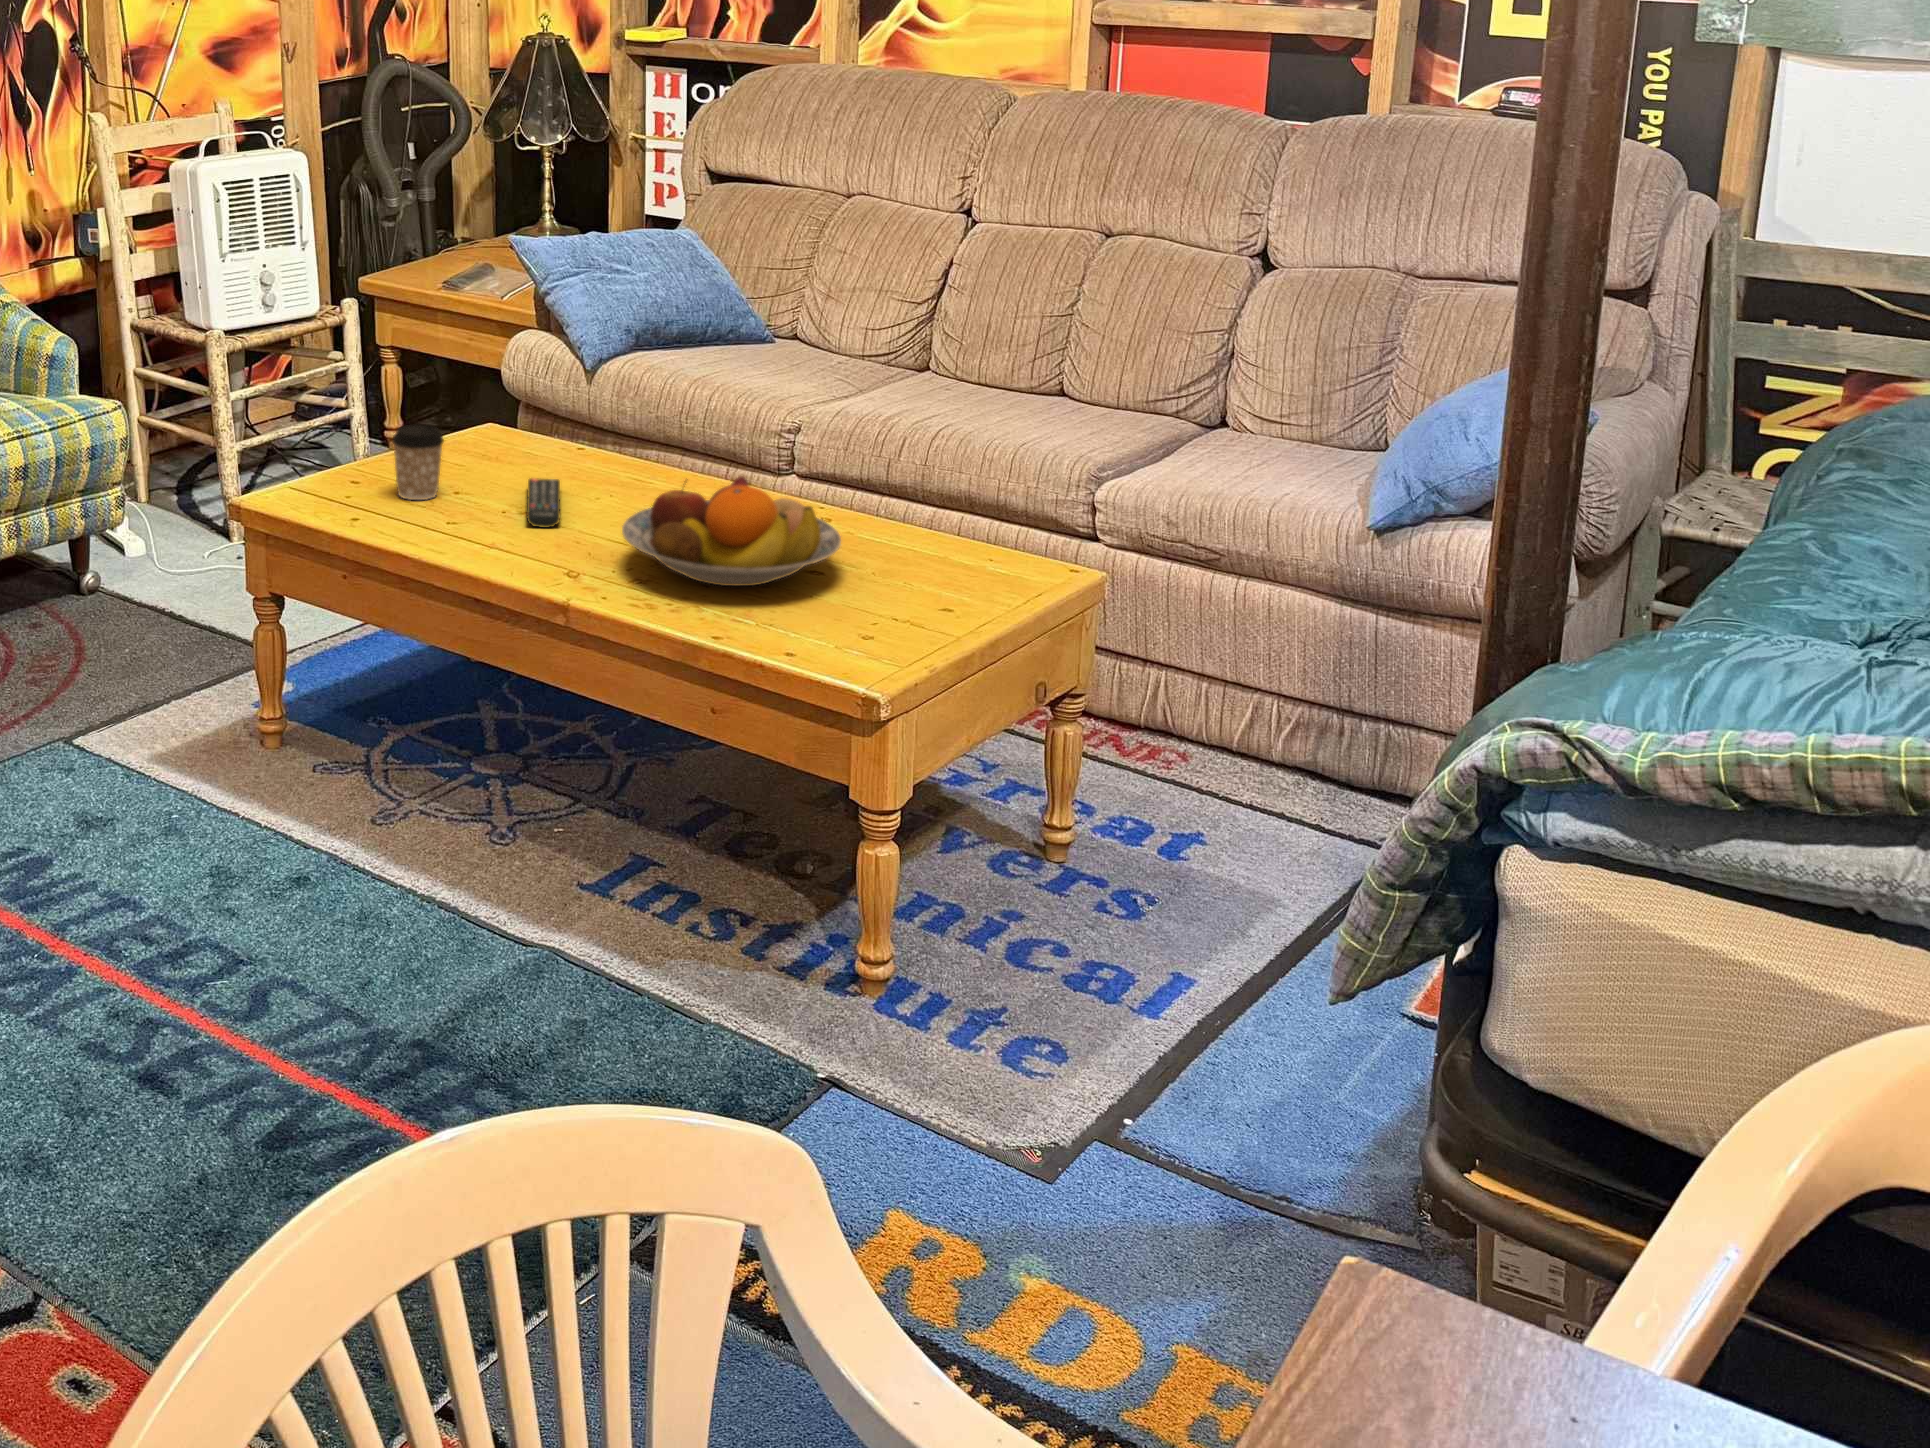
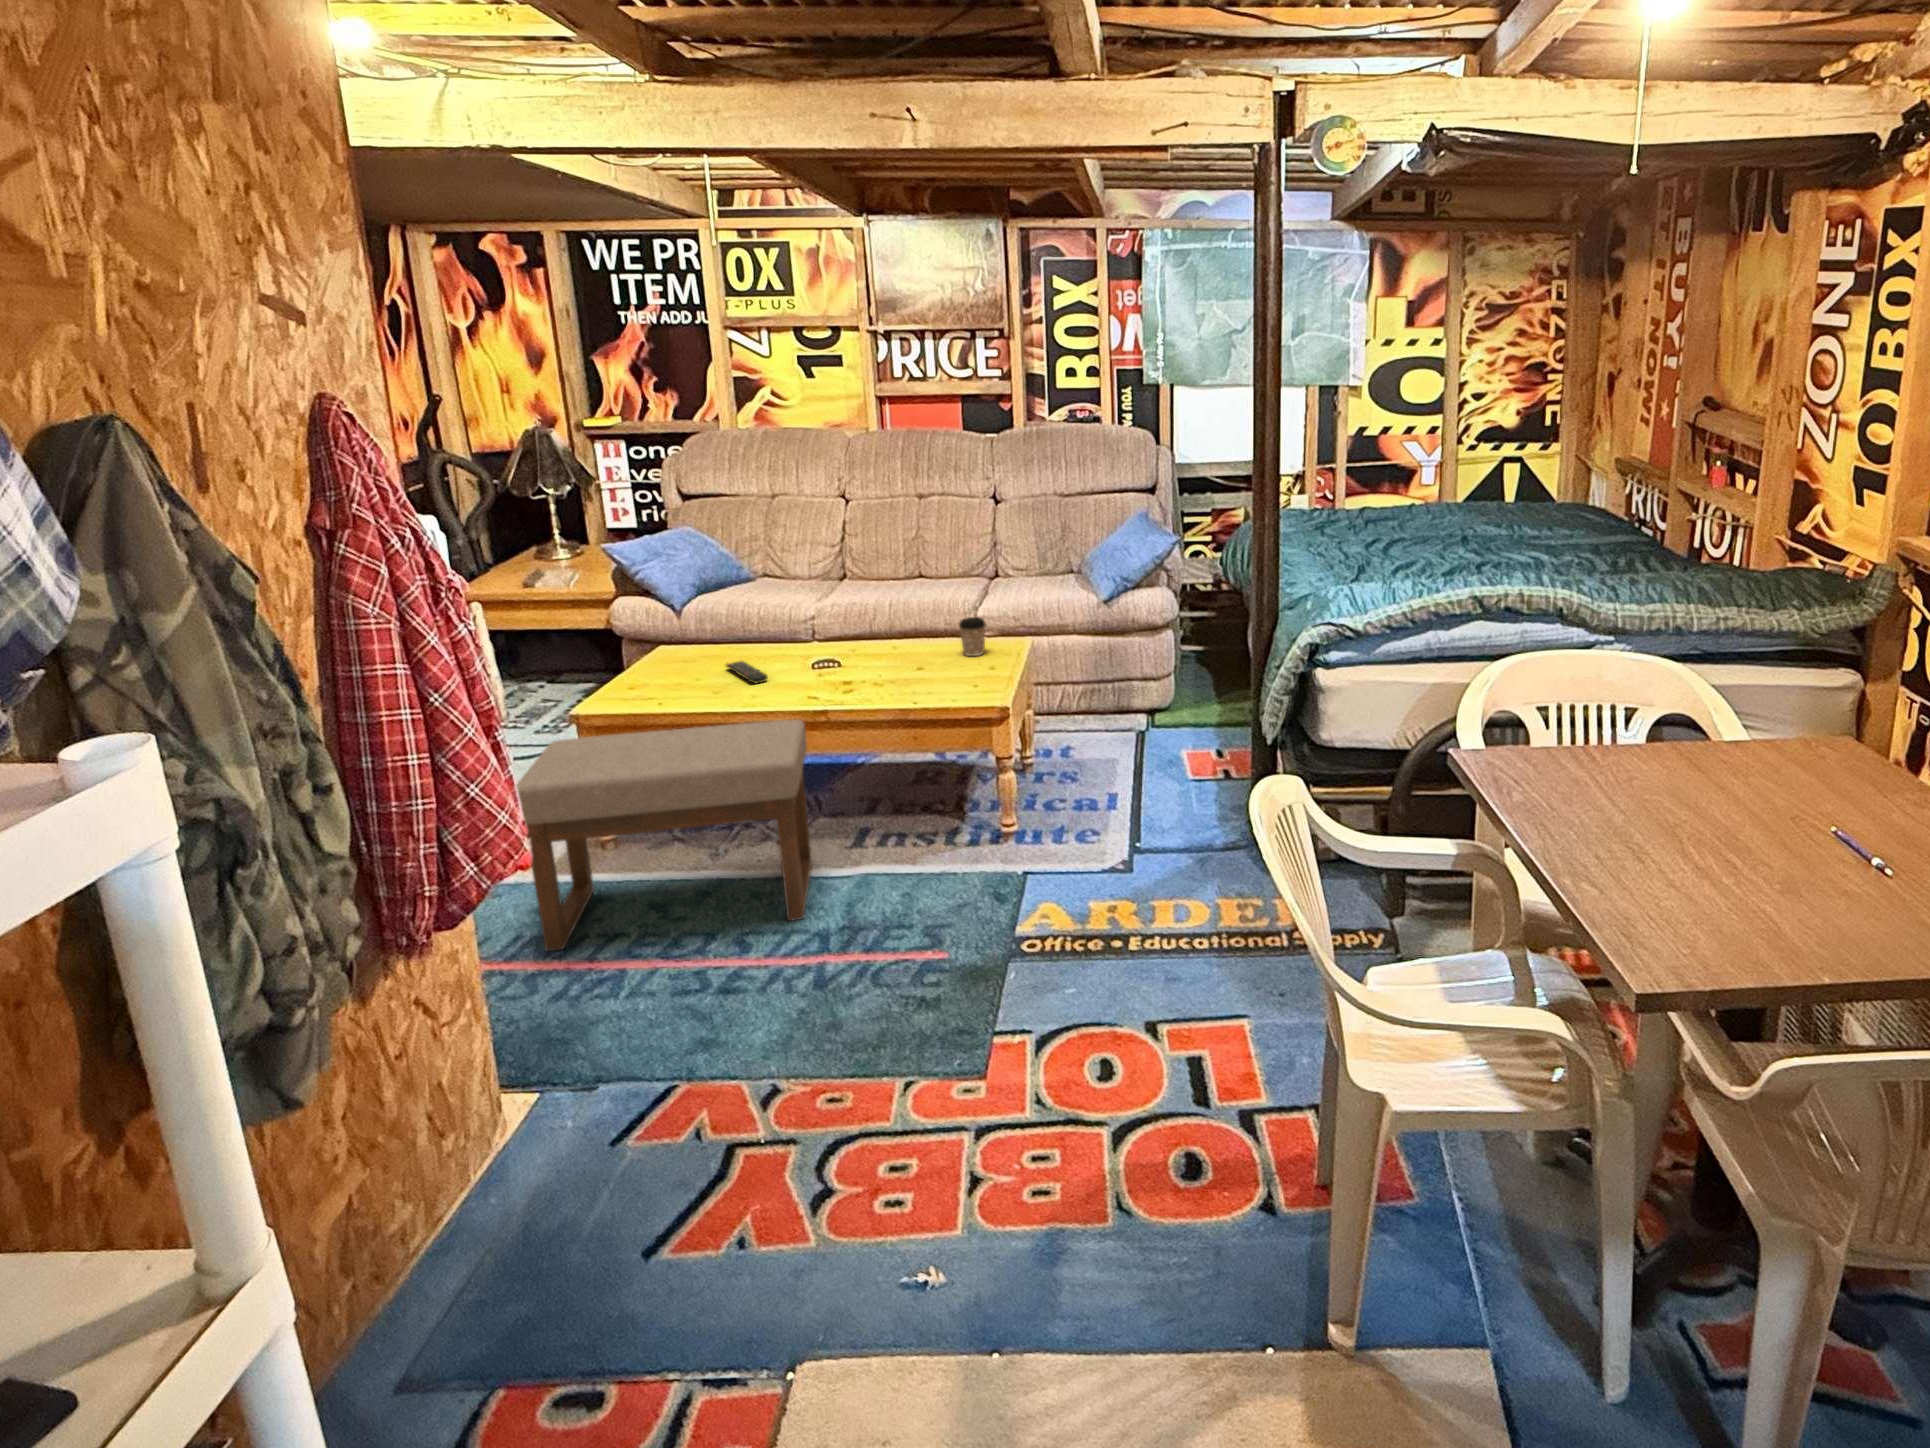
coffee cup: present [392,424,444,500] -> present [959,617,986,656]
fruit bowl: present [622,476,841,586] -> none [817,632,929,685]
ottoman: none [12,543,514,997] -> present [517,720,812,951]

